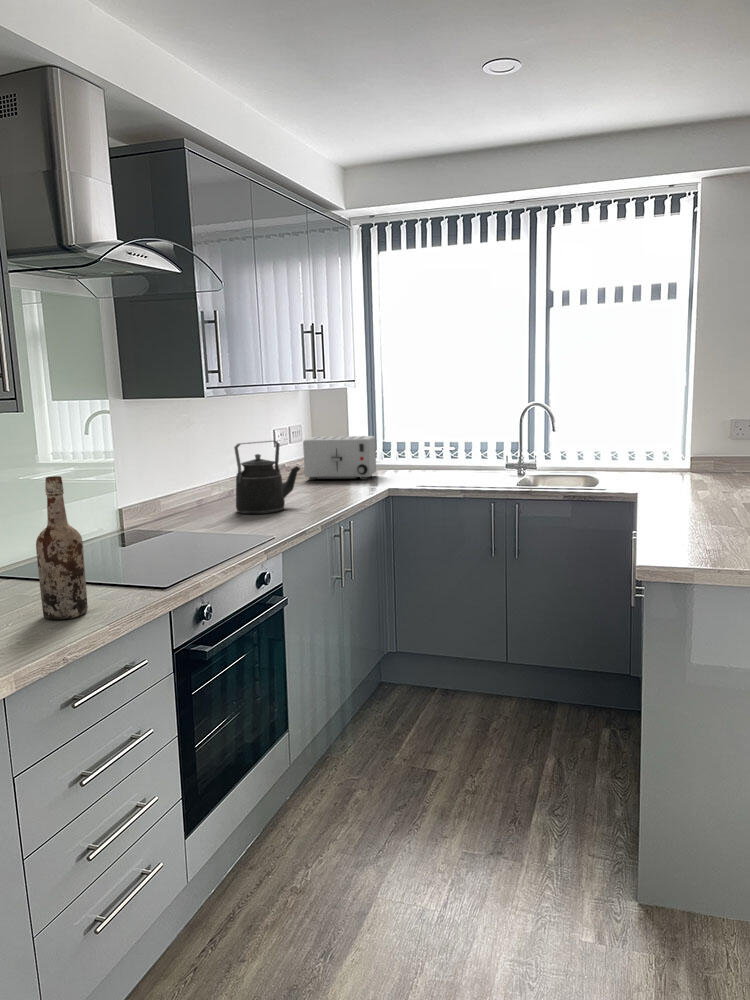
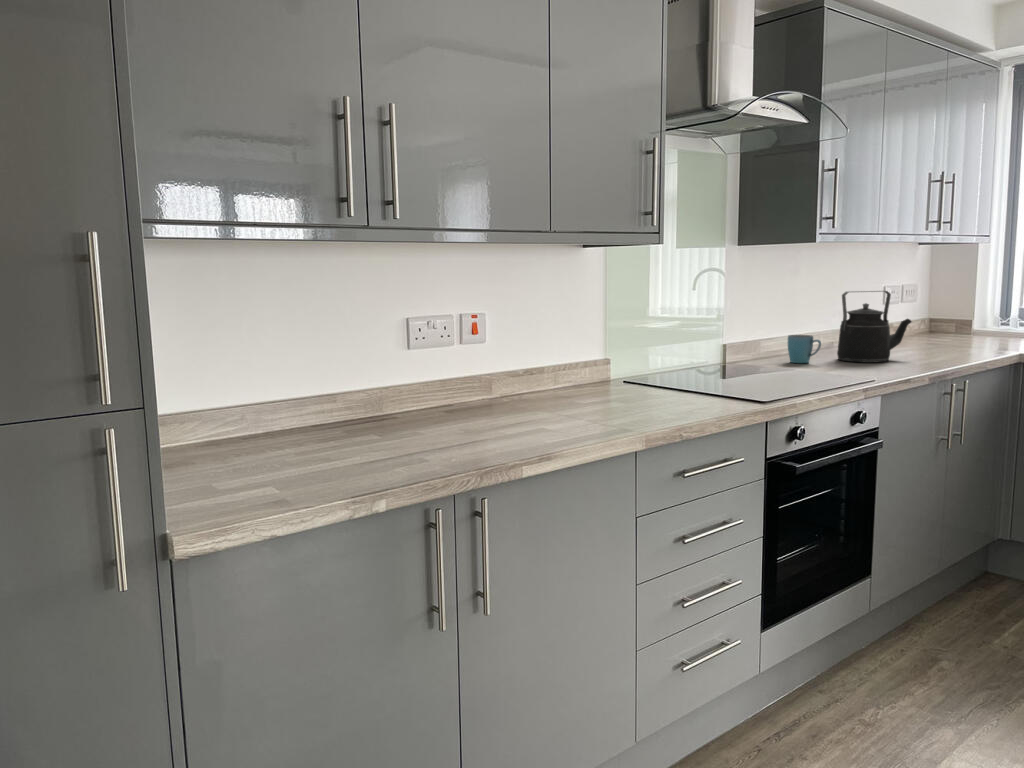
toaster: present [303,436,376,480] -> none [916,296,1009,344]
wine bottle: present [36,476,88,619] -> none [665,295,702,412]
mug: none [185,491,219,521] -> present [788,335,821,363]

